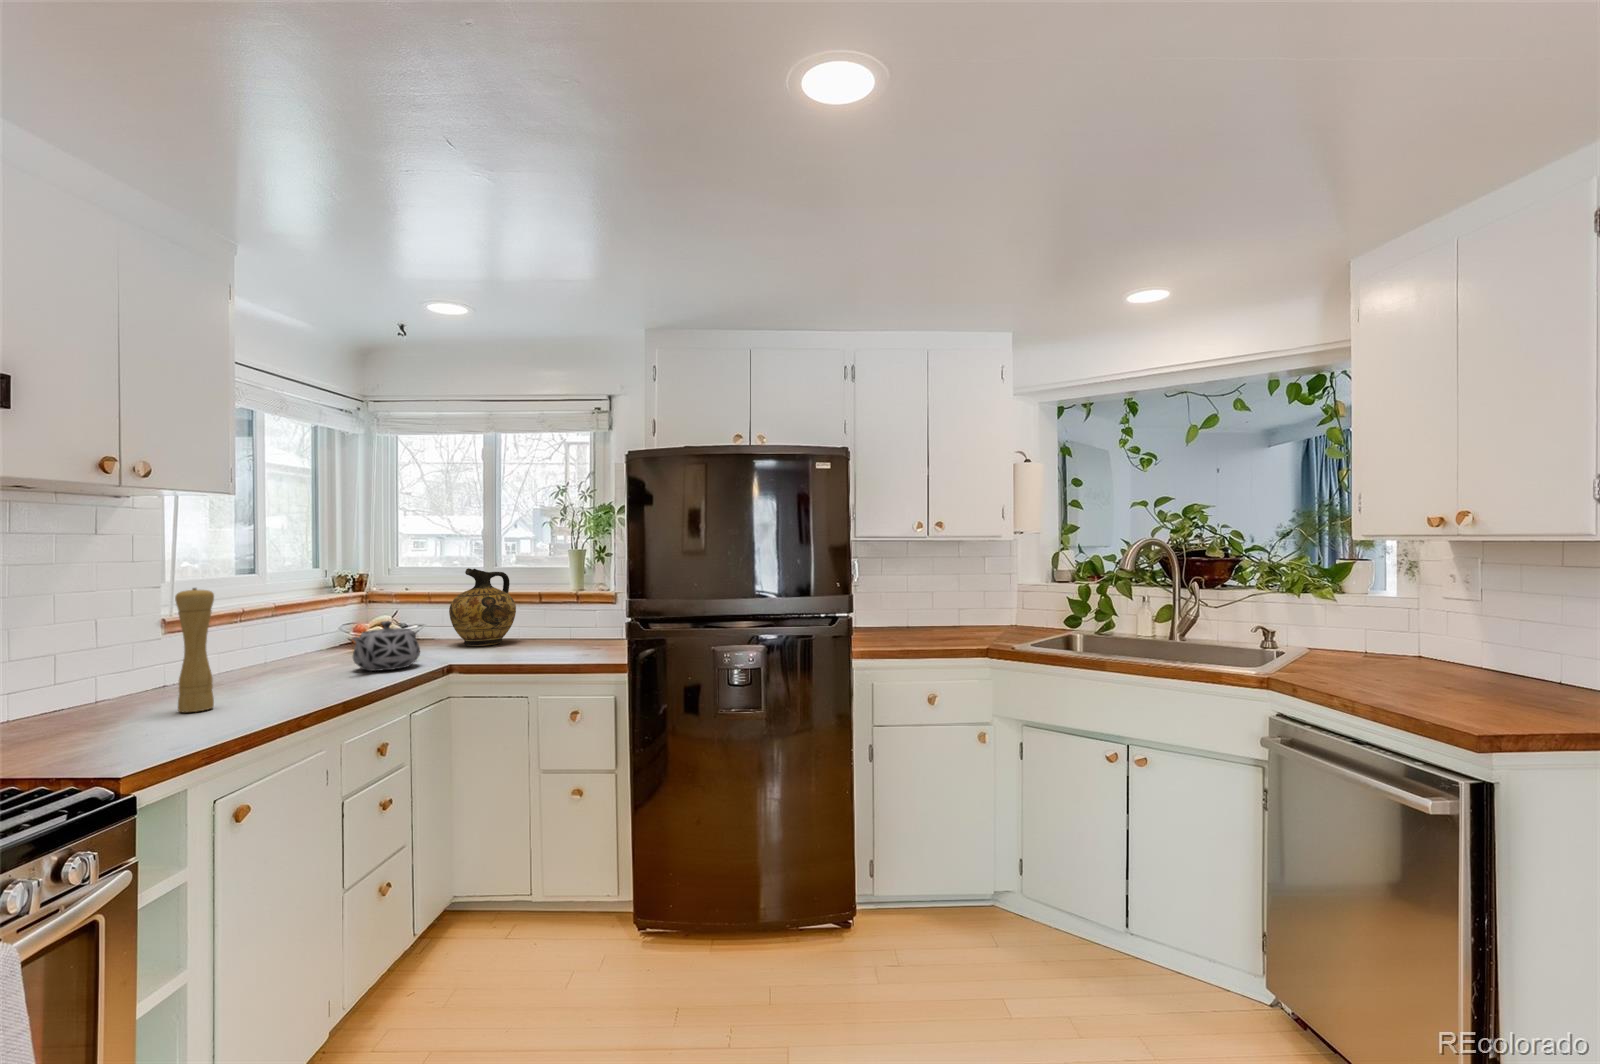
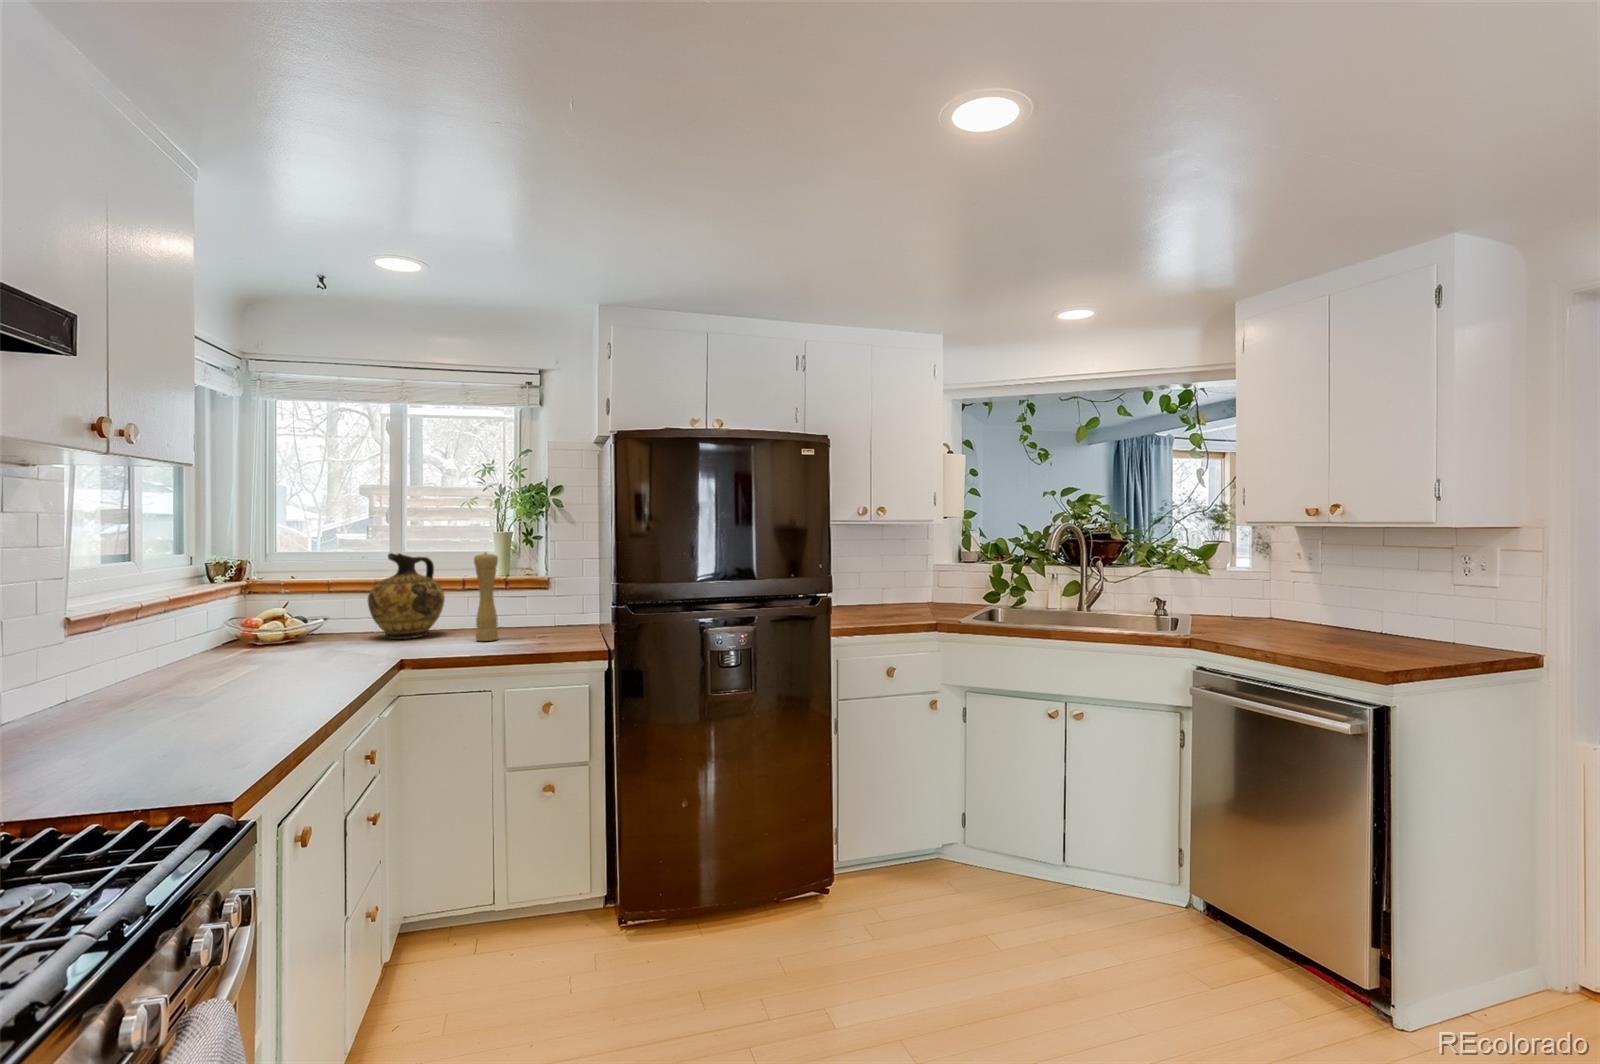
pepper mill: present [175,588,214,712] -> present [474,553,498,641]
teapot: present [353,621,420,671] -> none [286,612,366,668]

